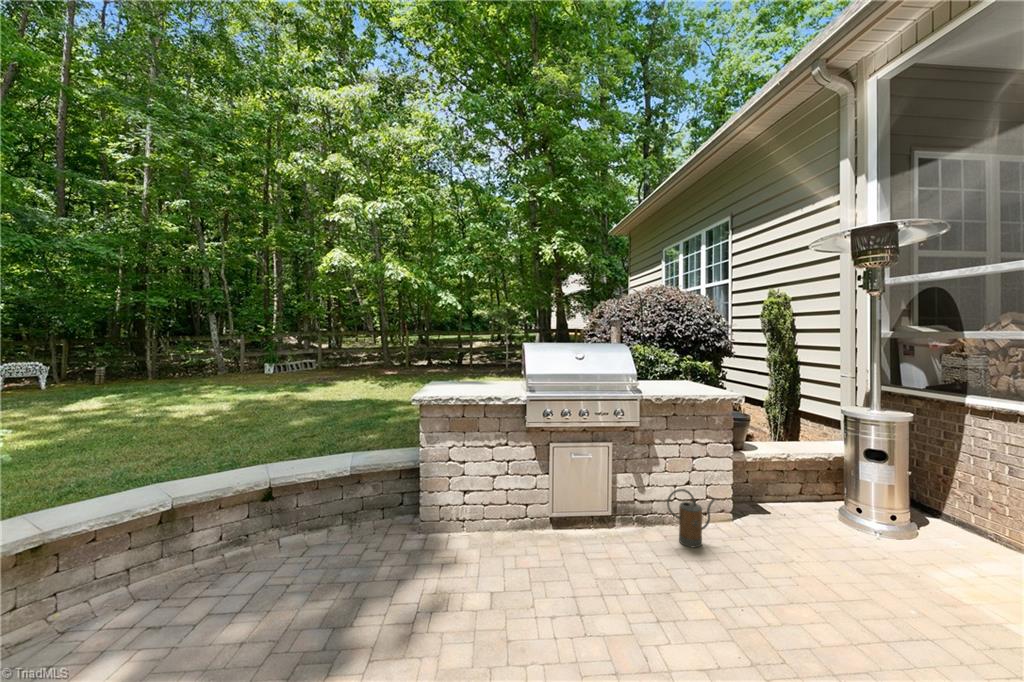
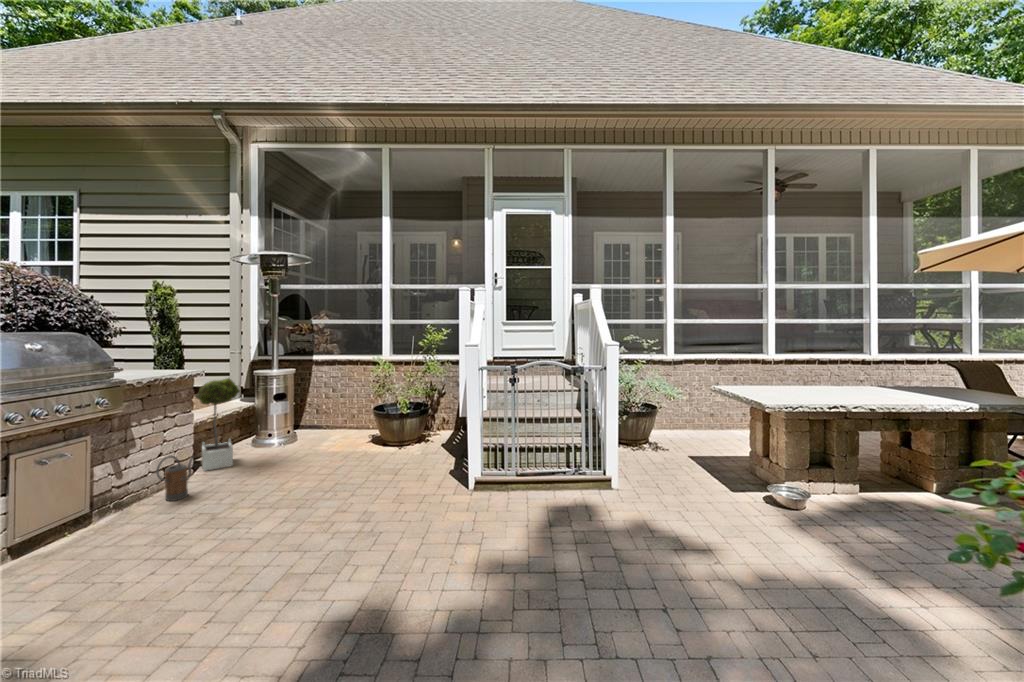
potted tree: none [741,408,799,532] -> present [195,378,240,471]

